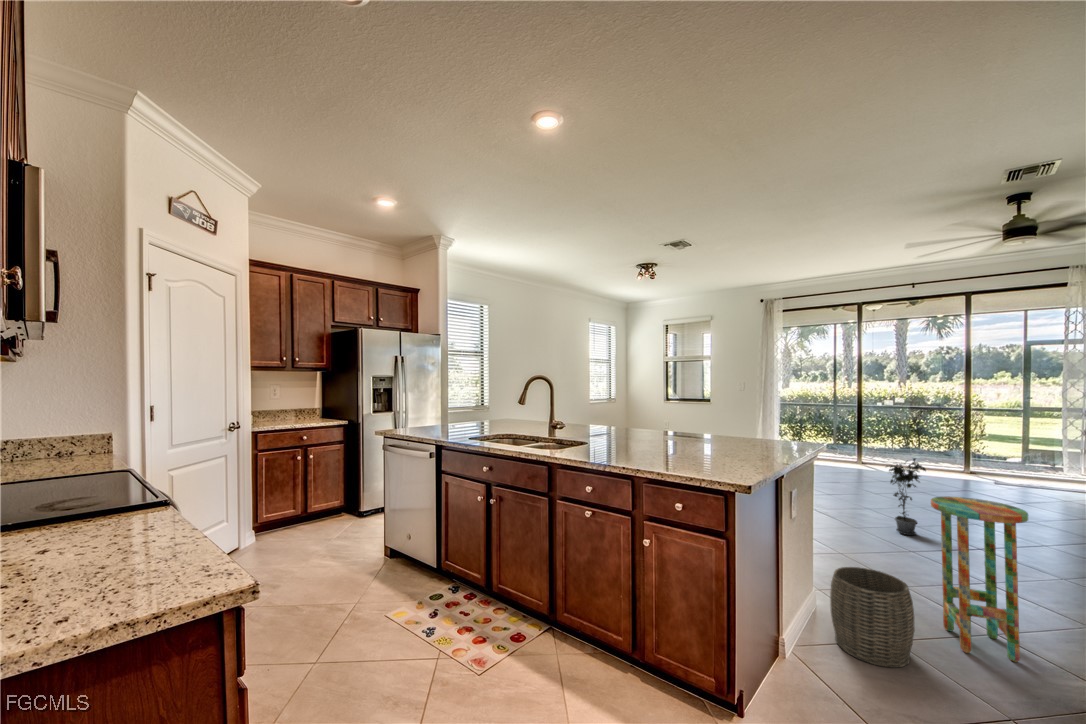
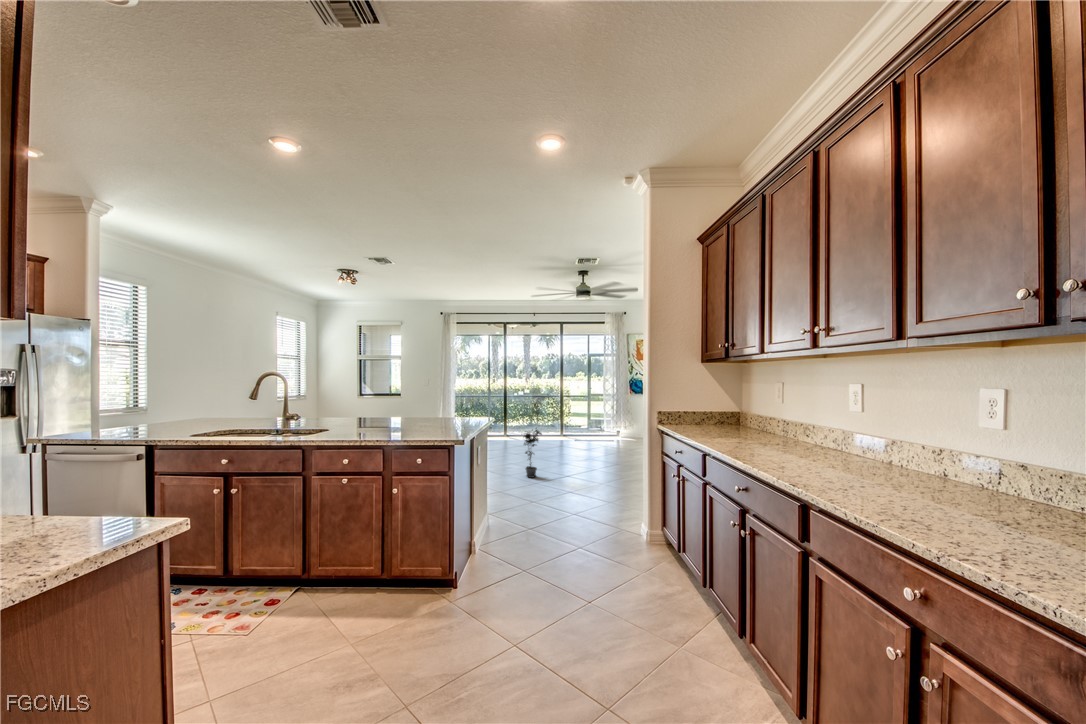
side table: present [931,496,1028,662] -> none [546,443,585,528]
woven basket: present [830,567,915,667] -> none [497,492,538,545]

